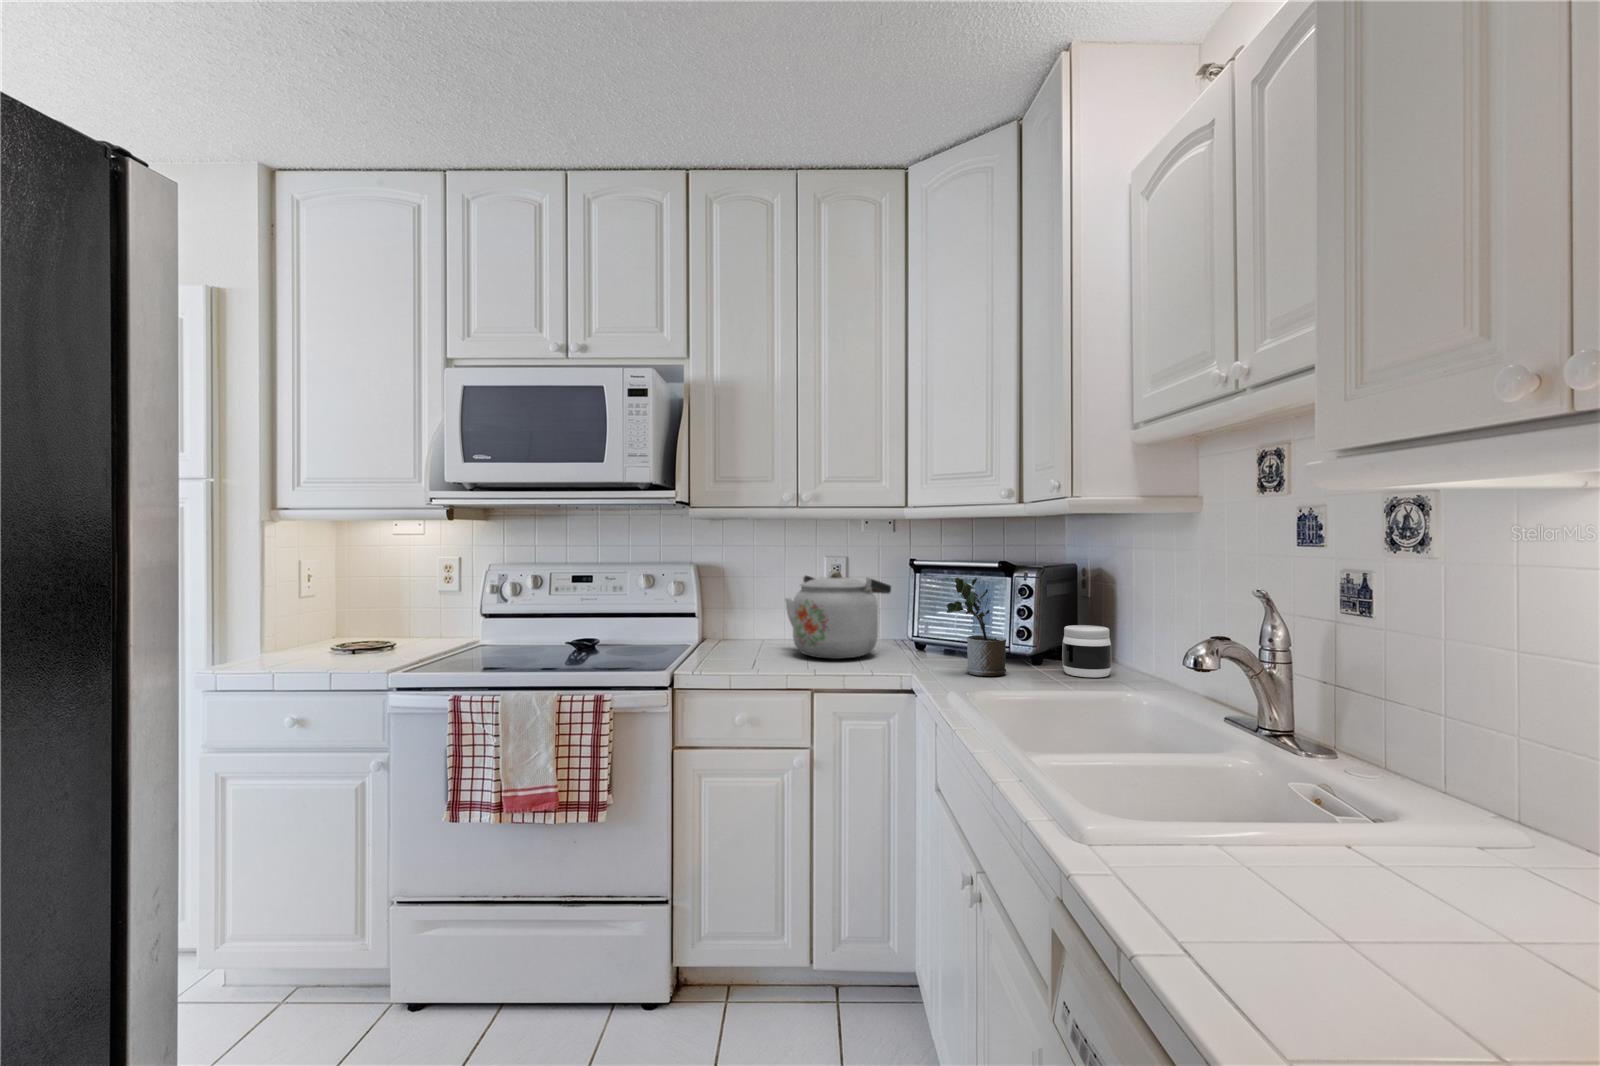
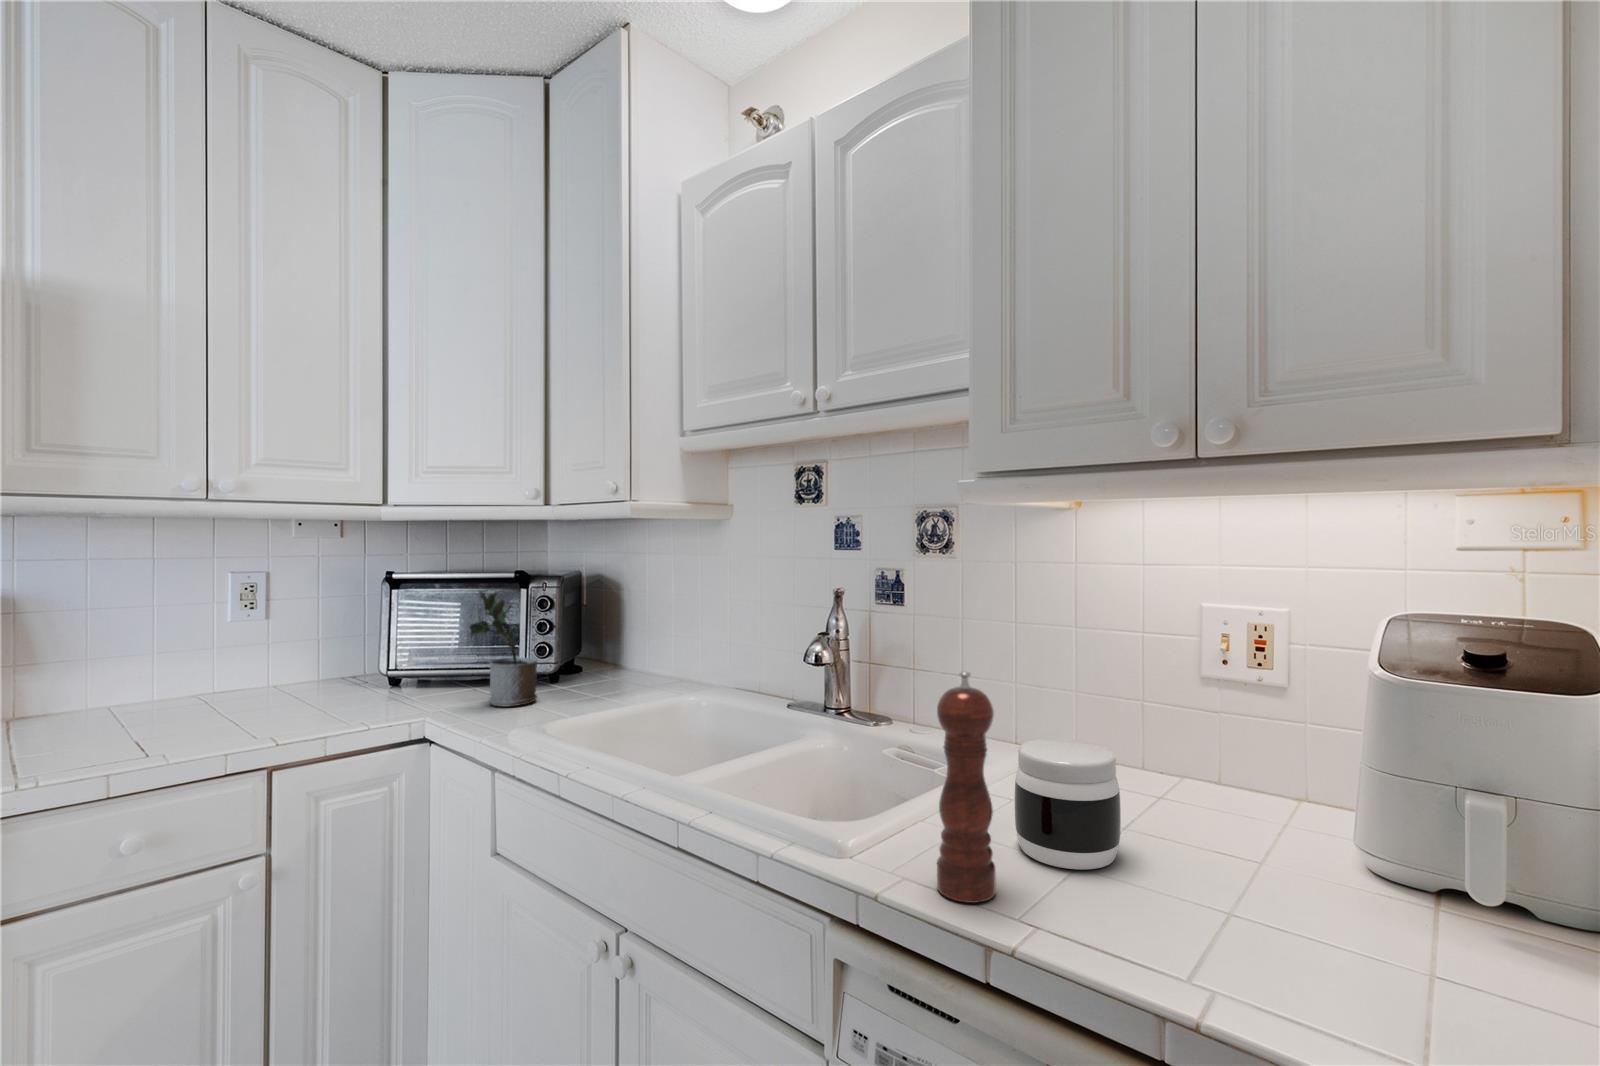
kettle: present [785,571,891,659] -> none [172,592,360,720]
jar: present [1062,625,1112,677] -> present [1015,739,1121,870]
pepper mill: none [1142,673,1210,920] -> present [937,672,996,903]

